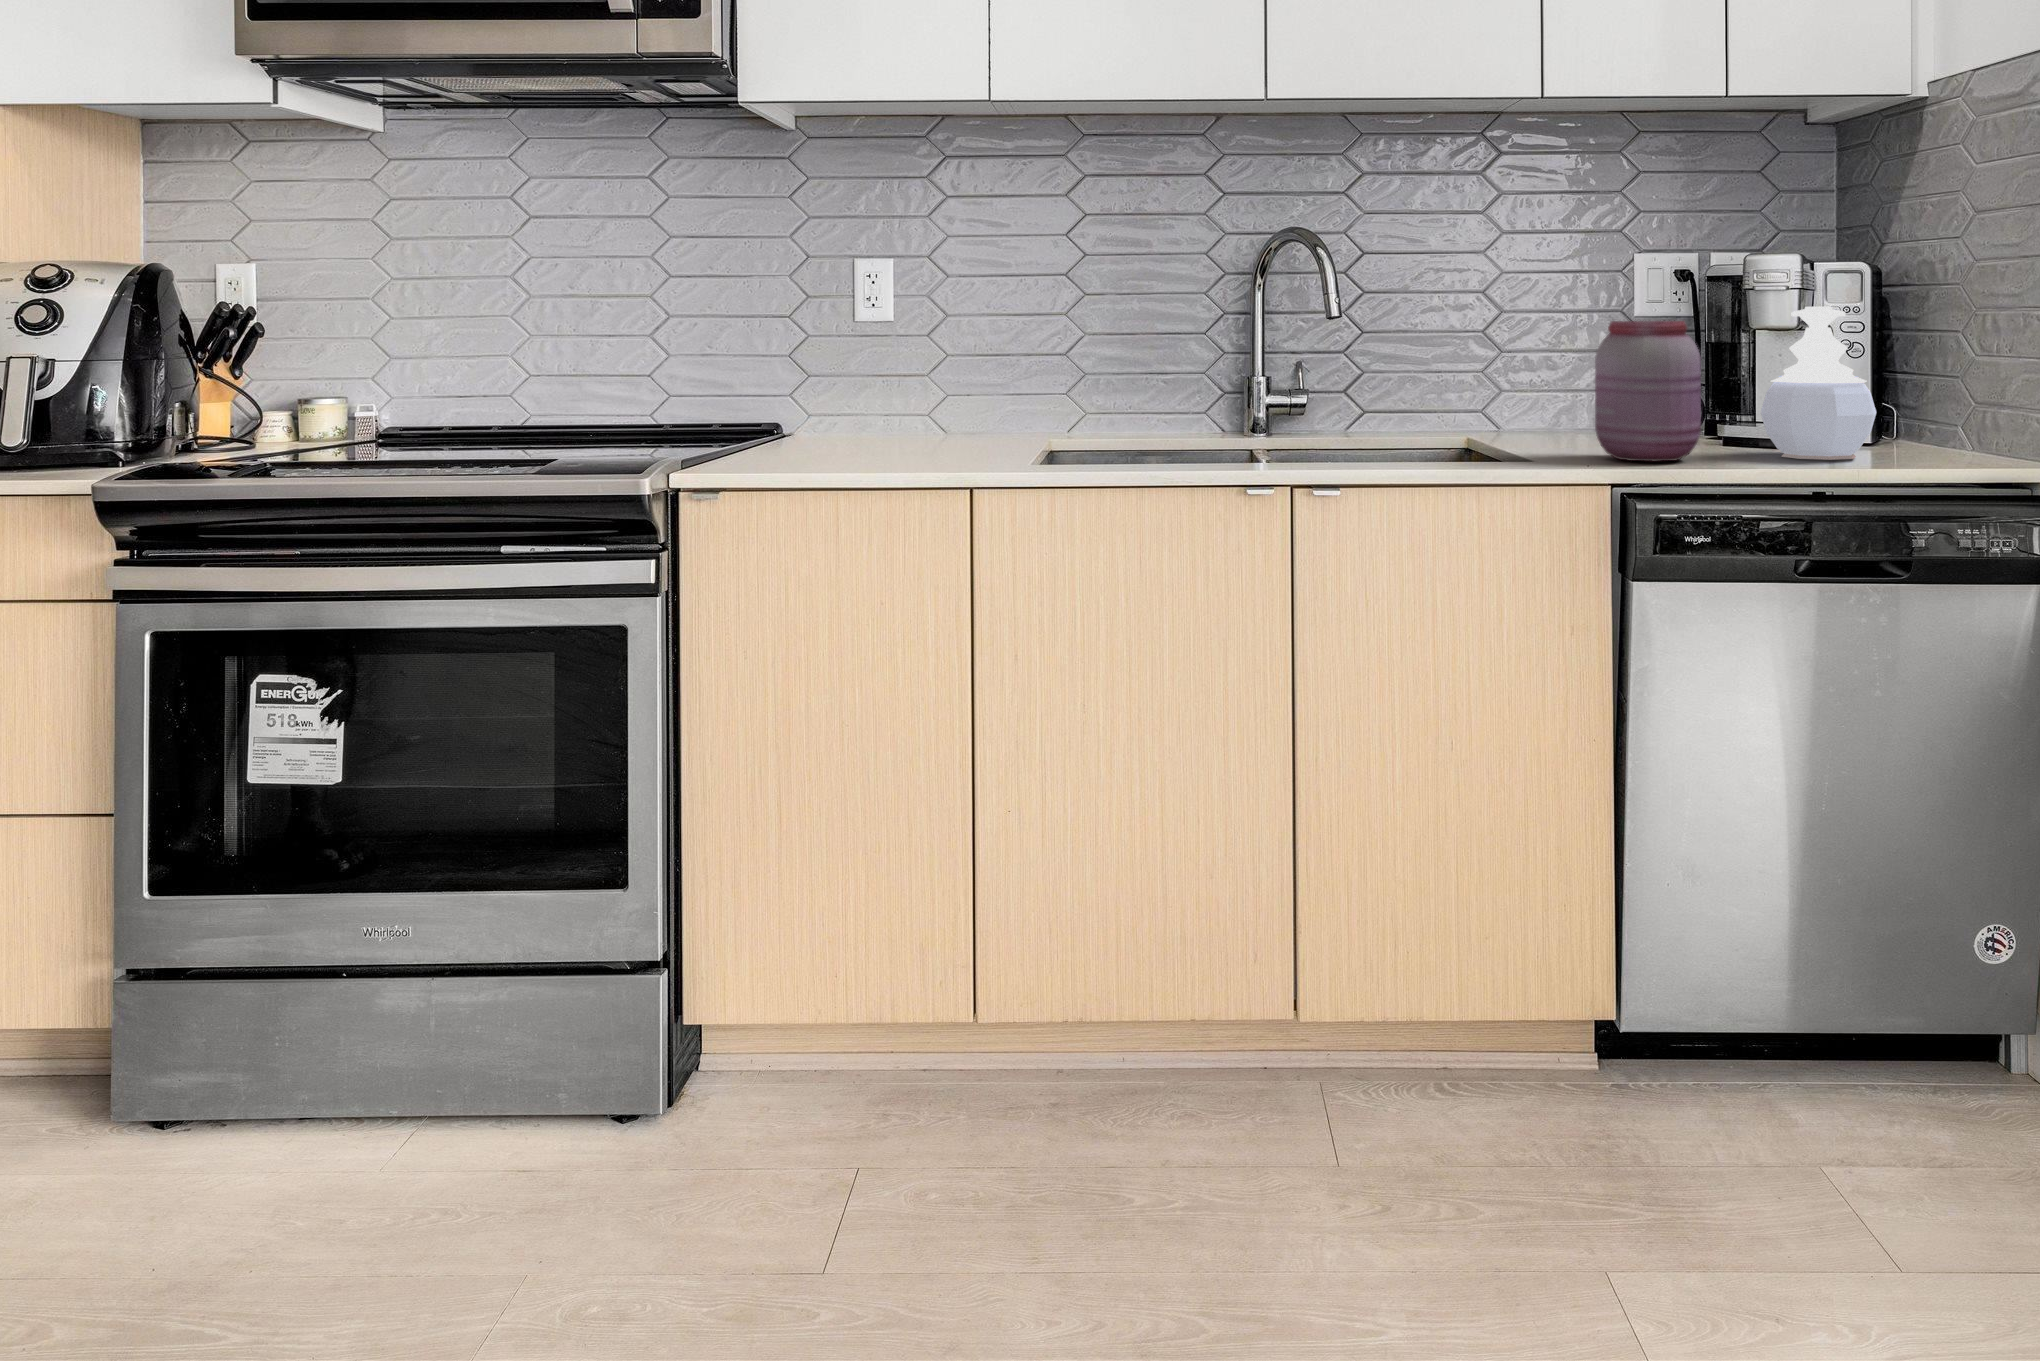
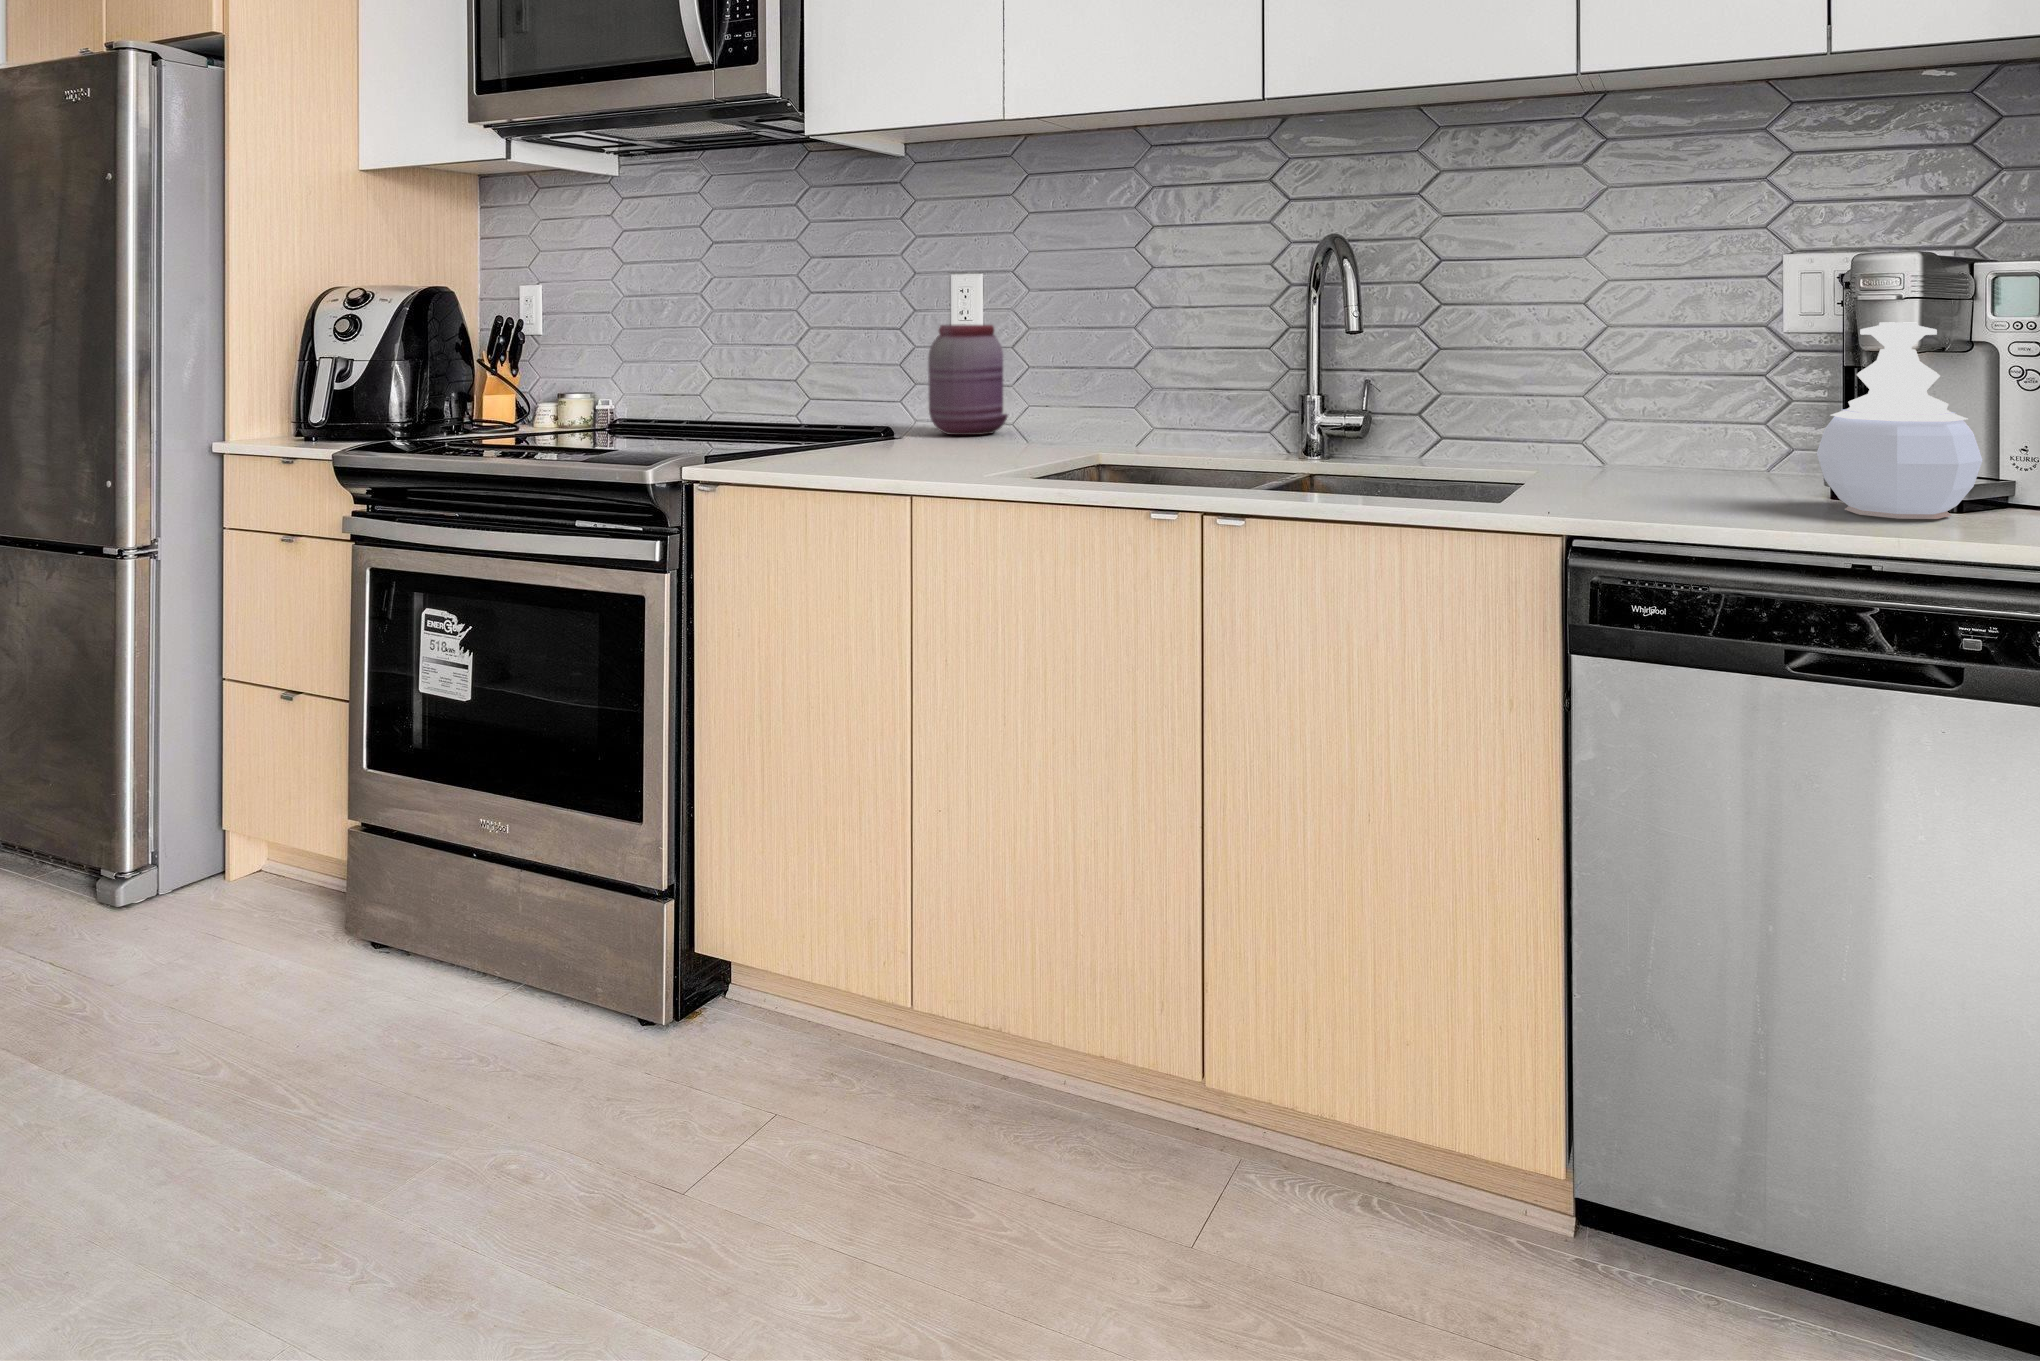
jar: present [1595,321,1701,461] -> present [928,324,1008,435]

